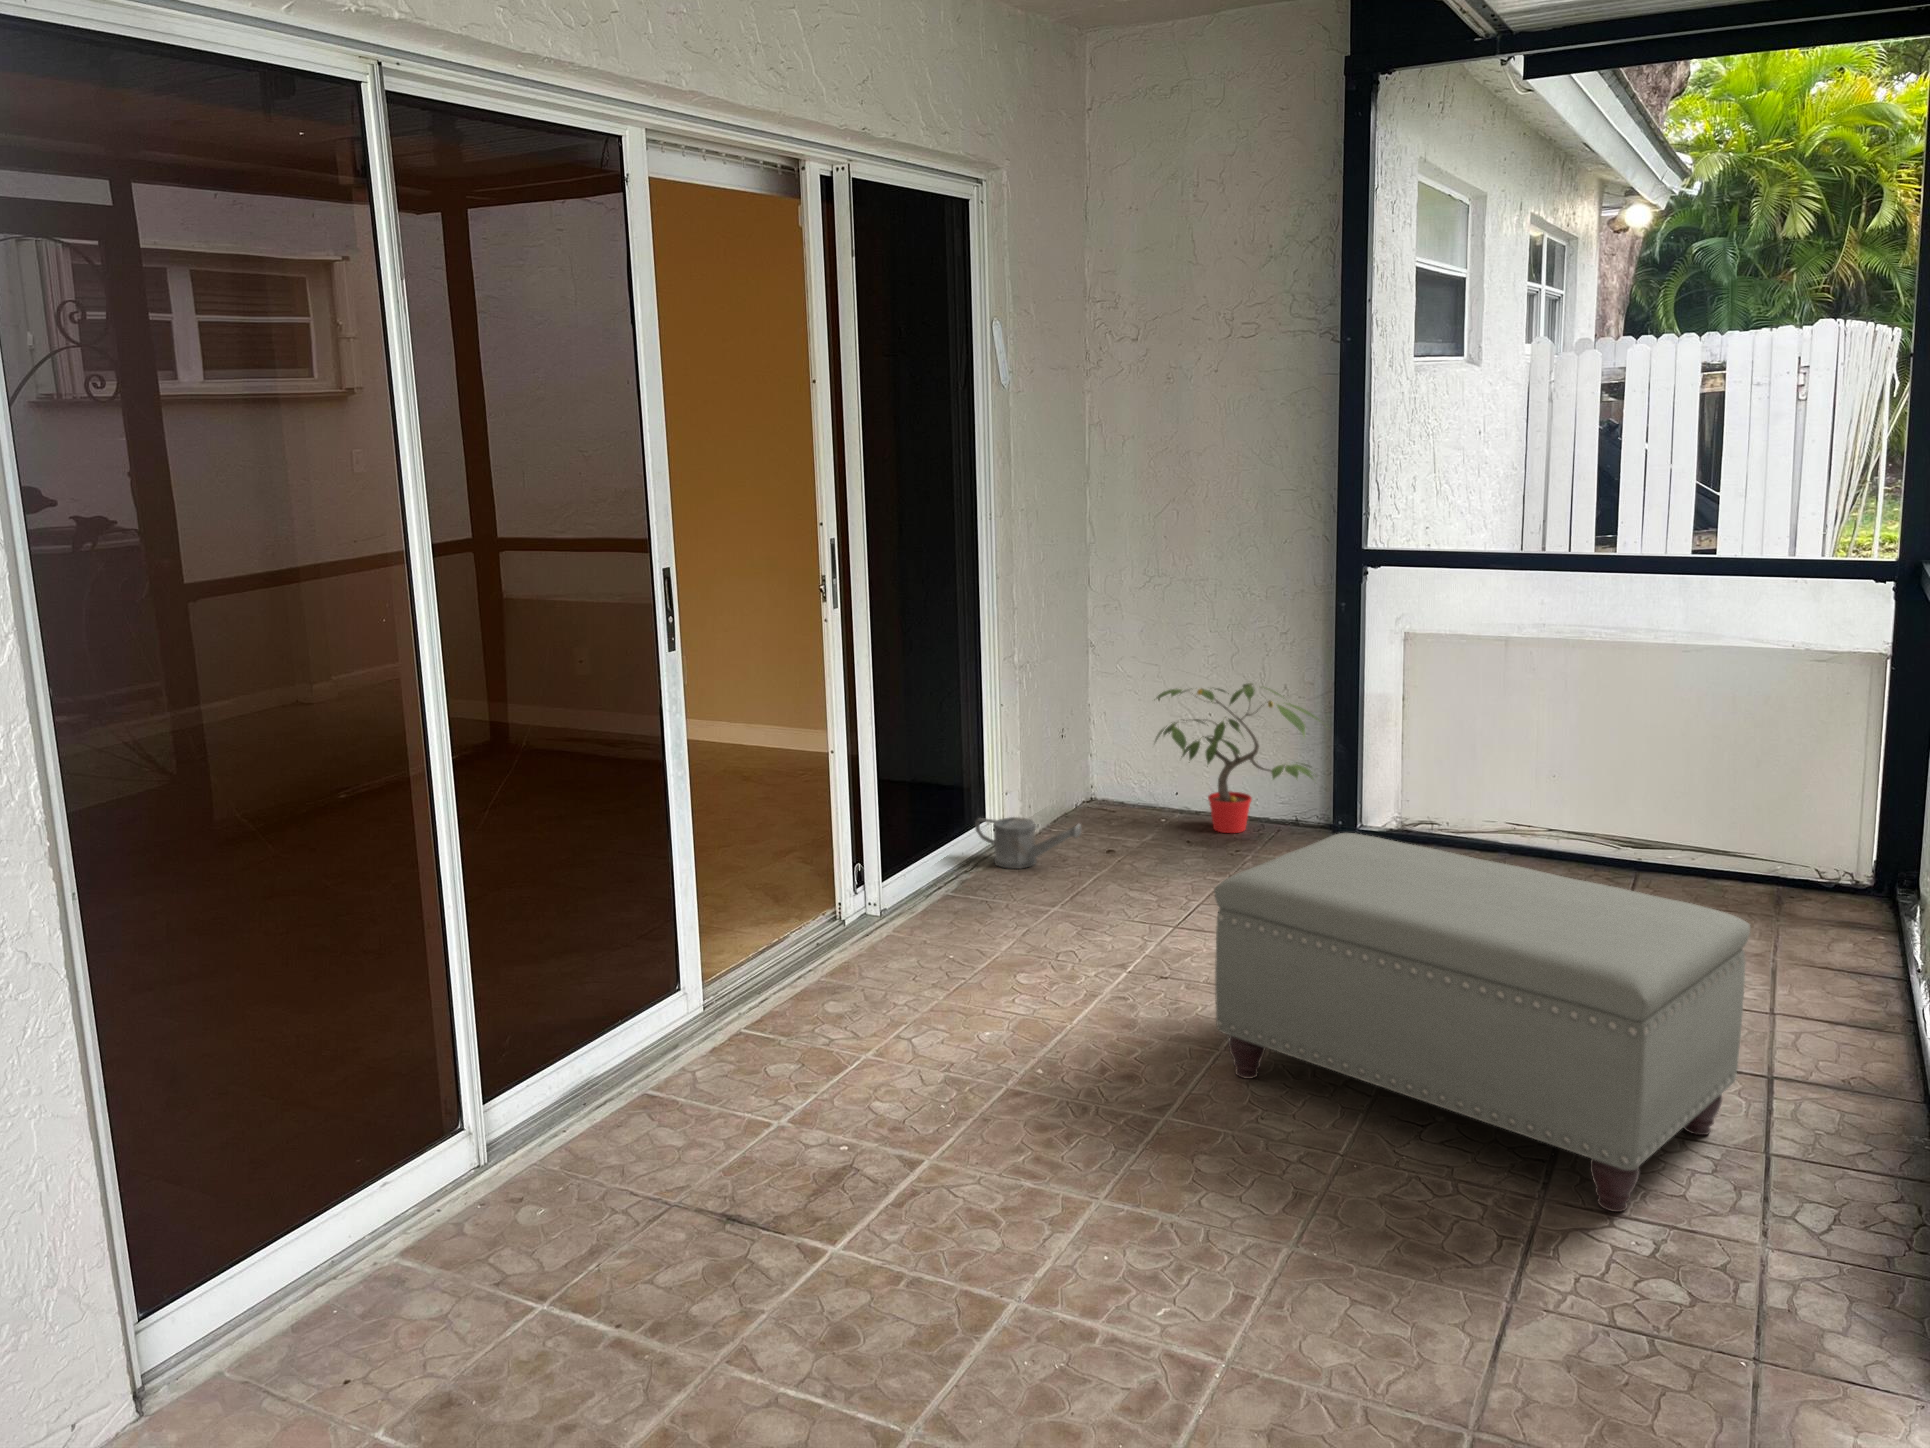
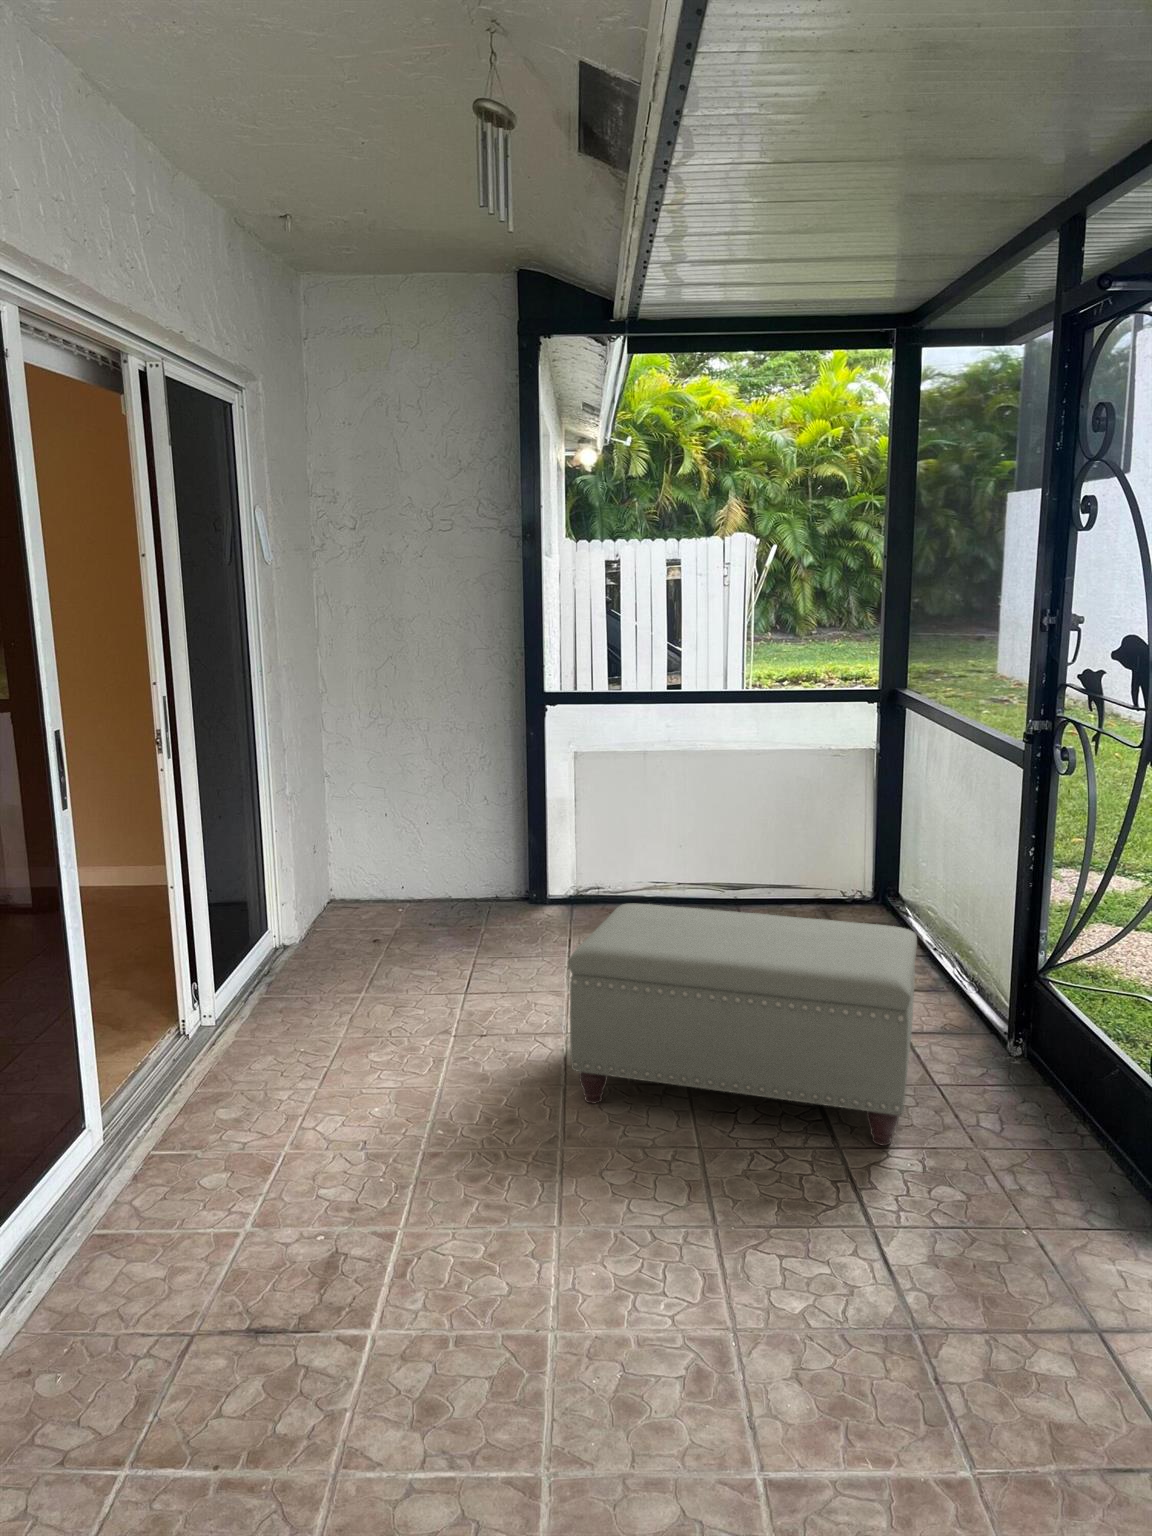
potted plant: present [1155,683,1320,833] -> none [385,797,527,914]
watering can: present [975,817,1081,869] -> none [264,921,359,966]

